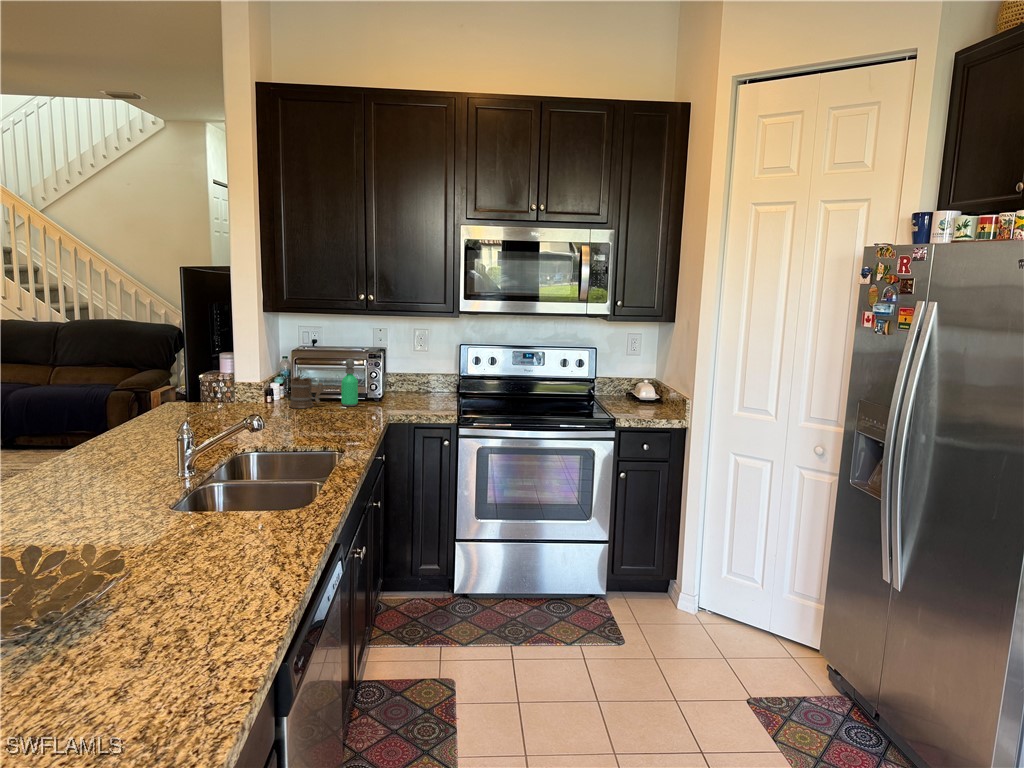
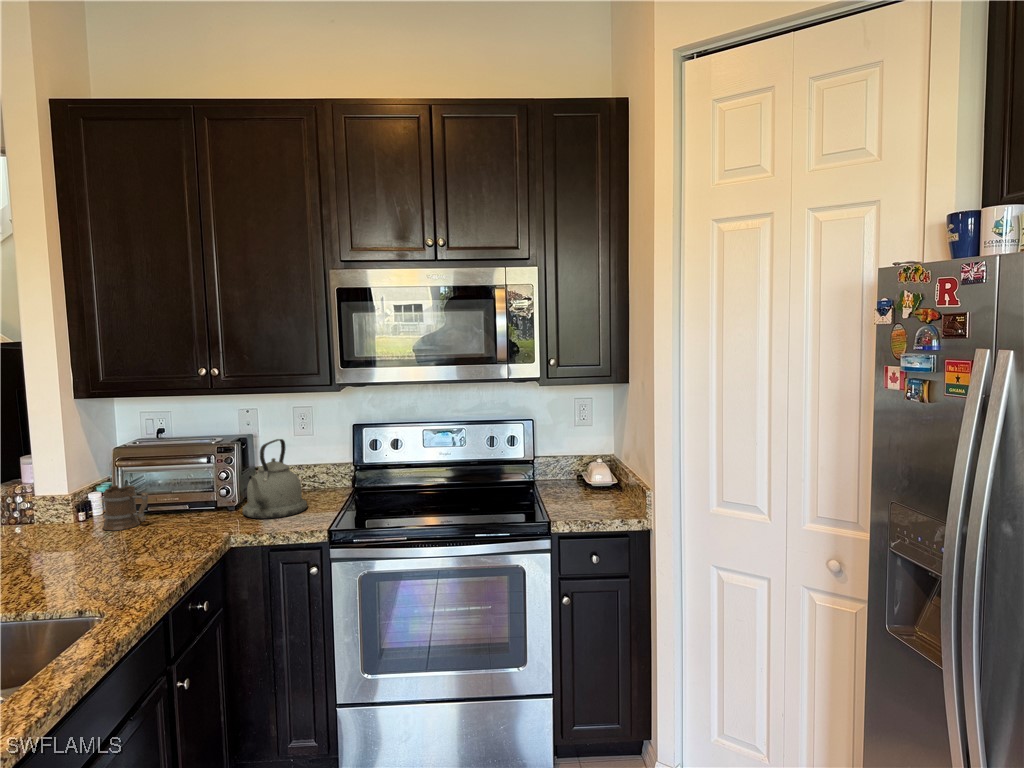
kettle: none [385,351,431,407] -> present [243,439,307,519]
soap dispenser: present [341,359,358,406] -> none [174,456,203,522]

